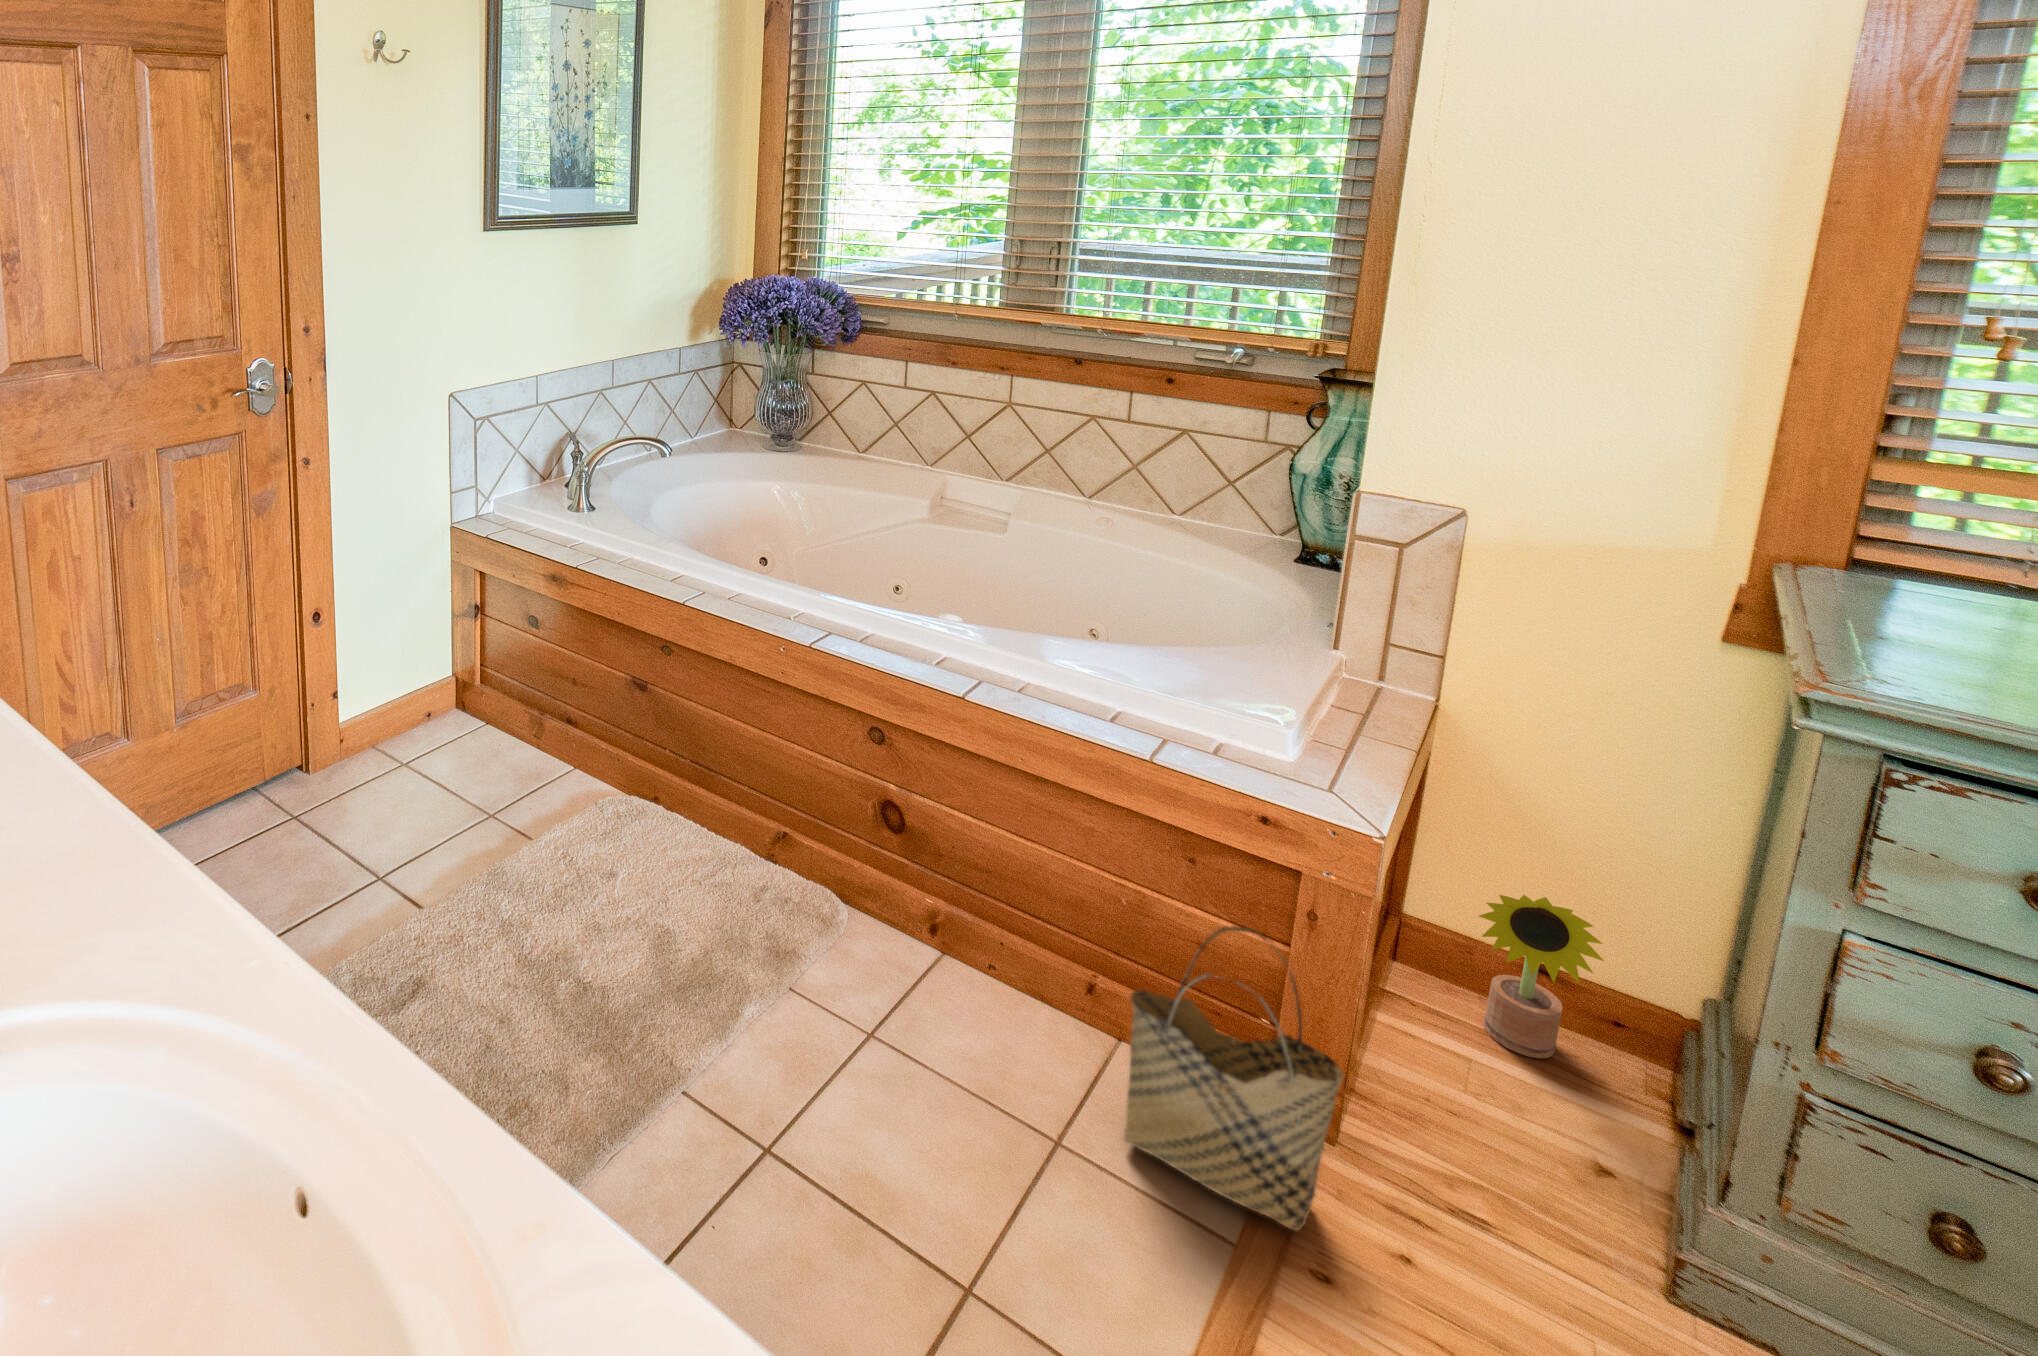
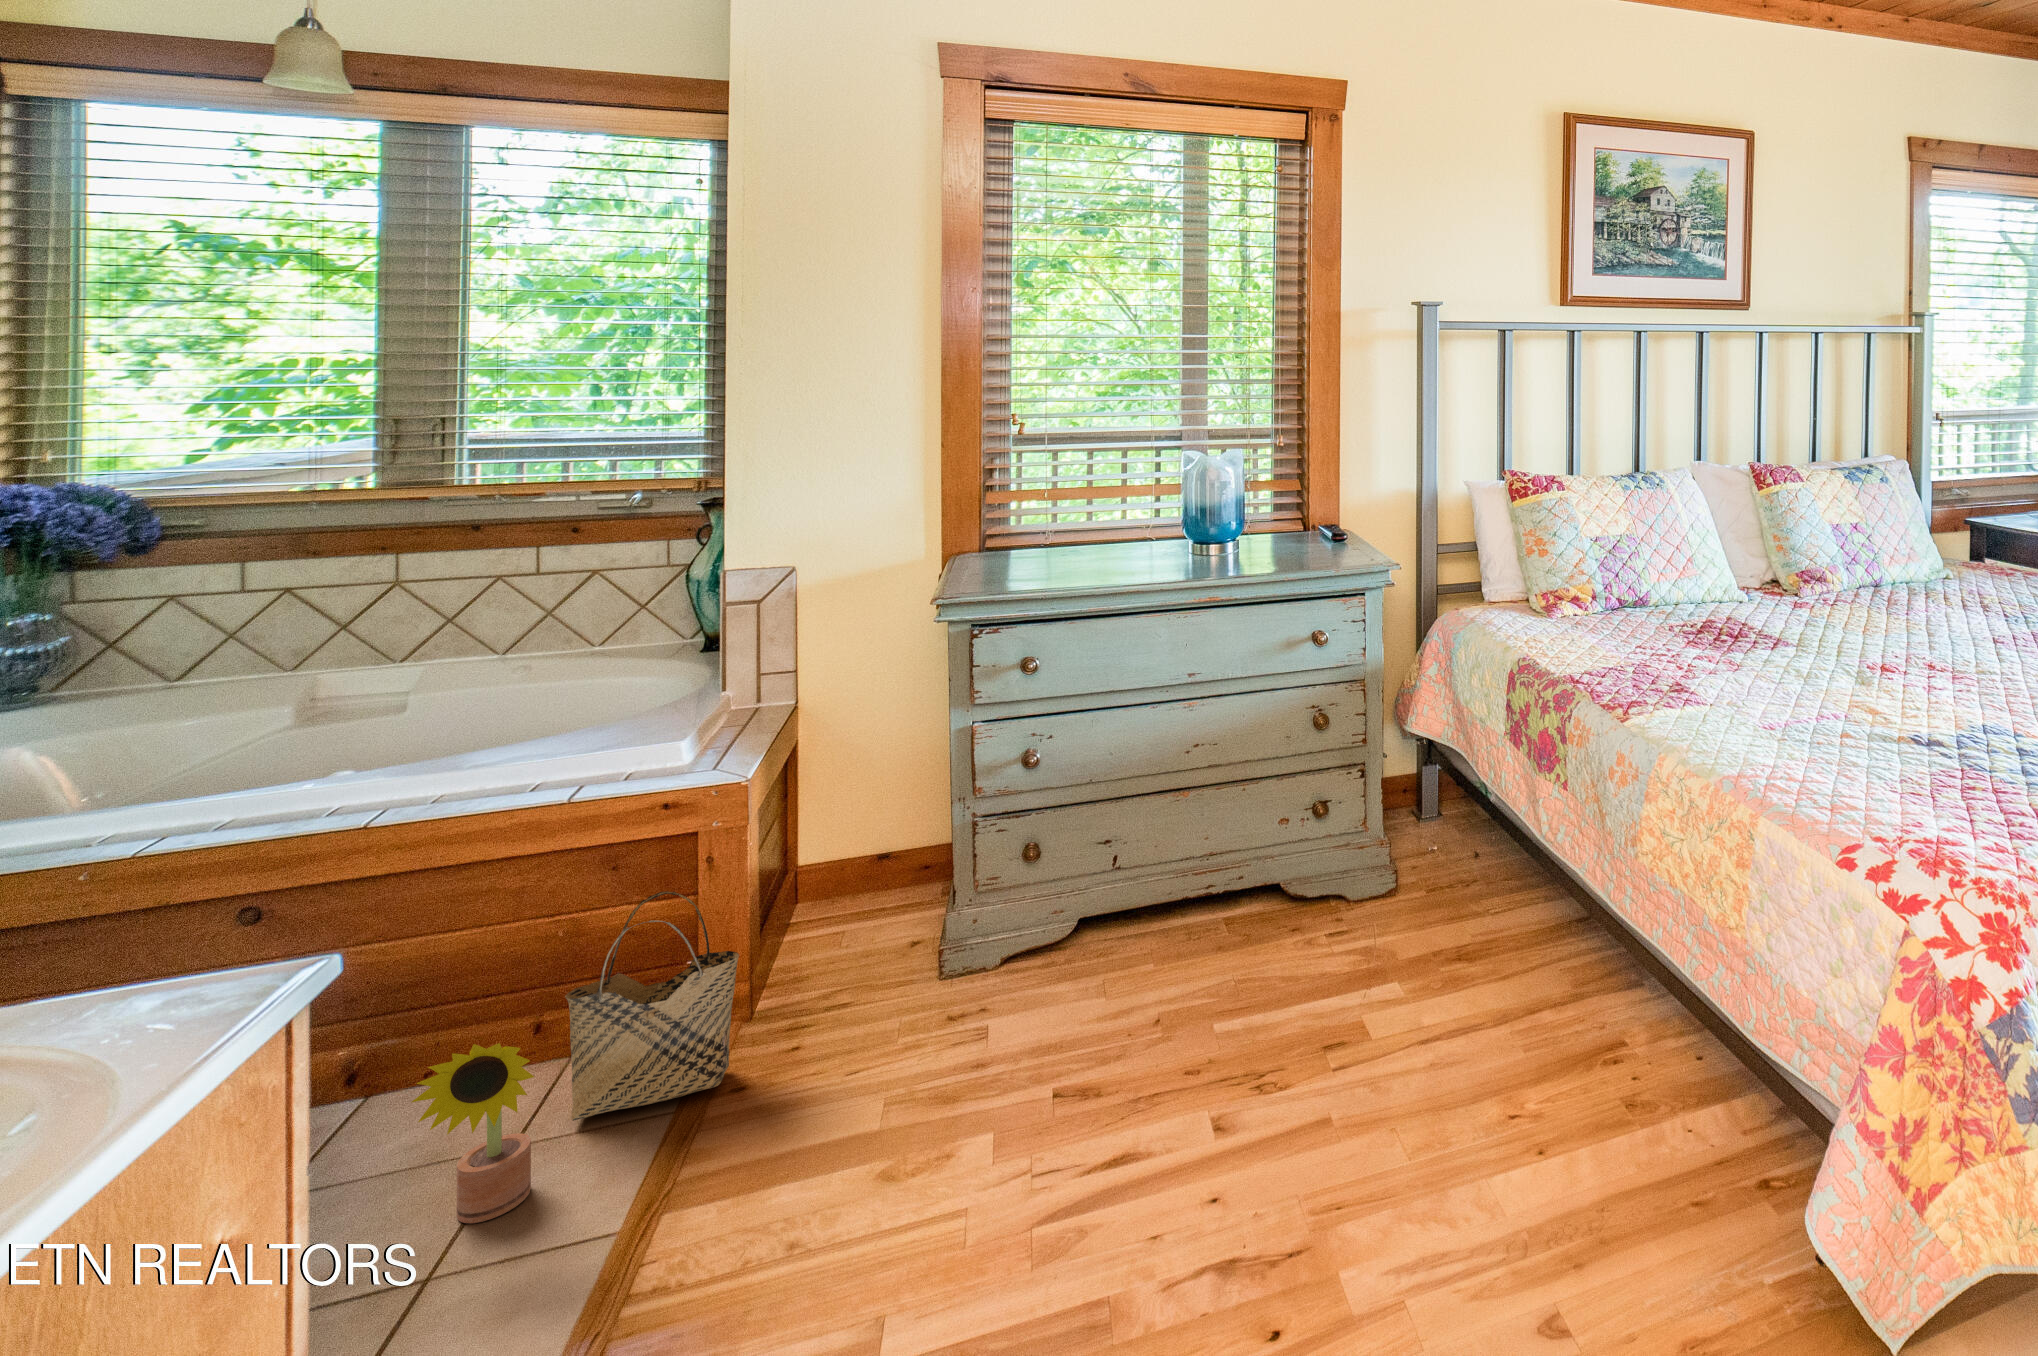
decorative plant: present [1479,895,1604,1058] -> present [411,1043,534,1223]

